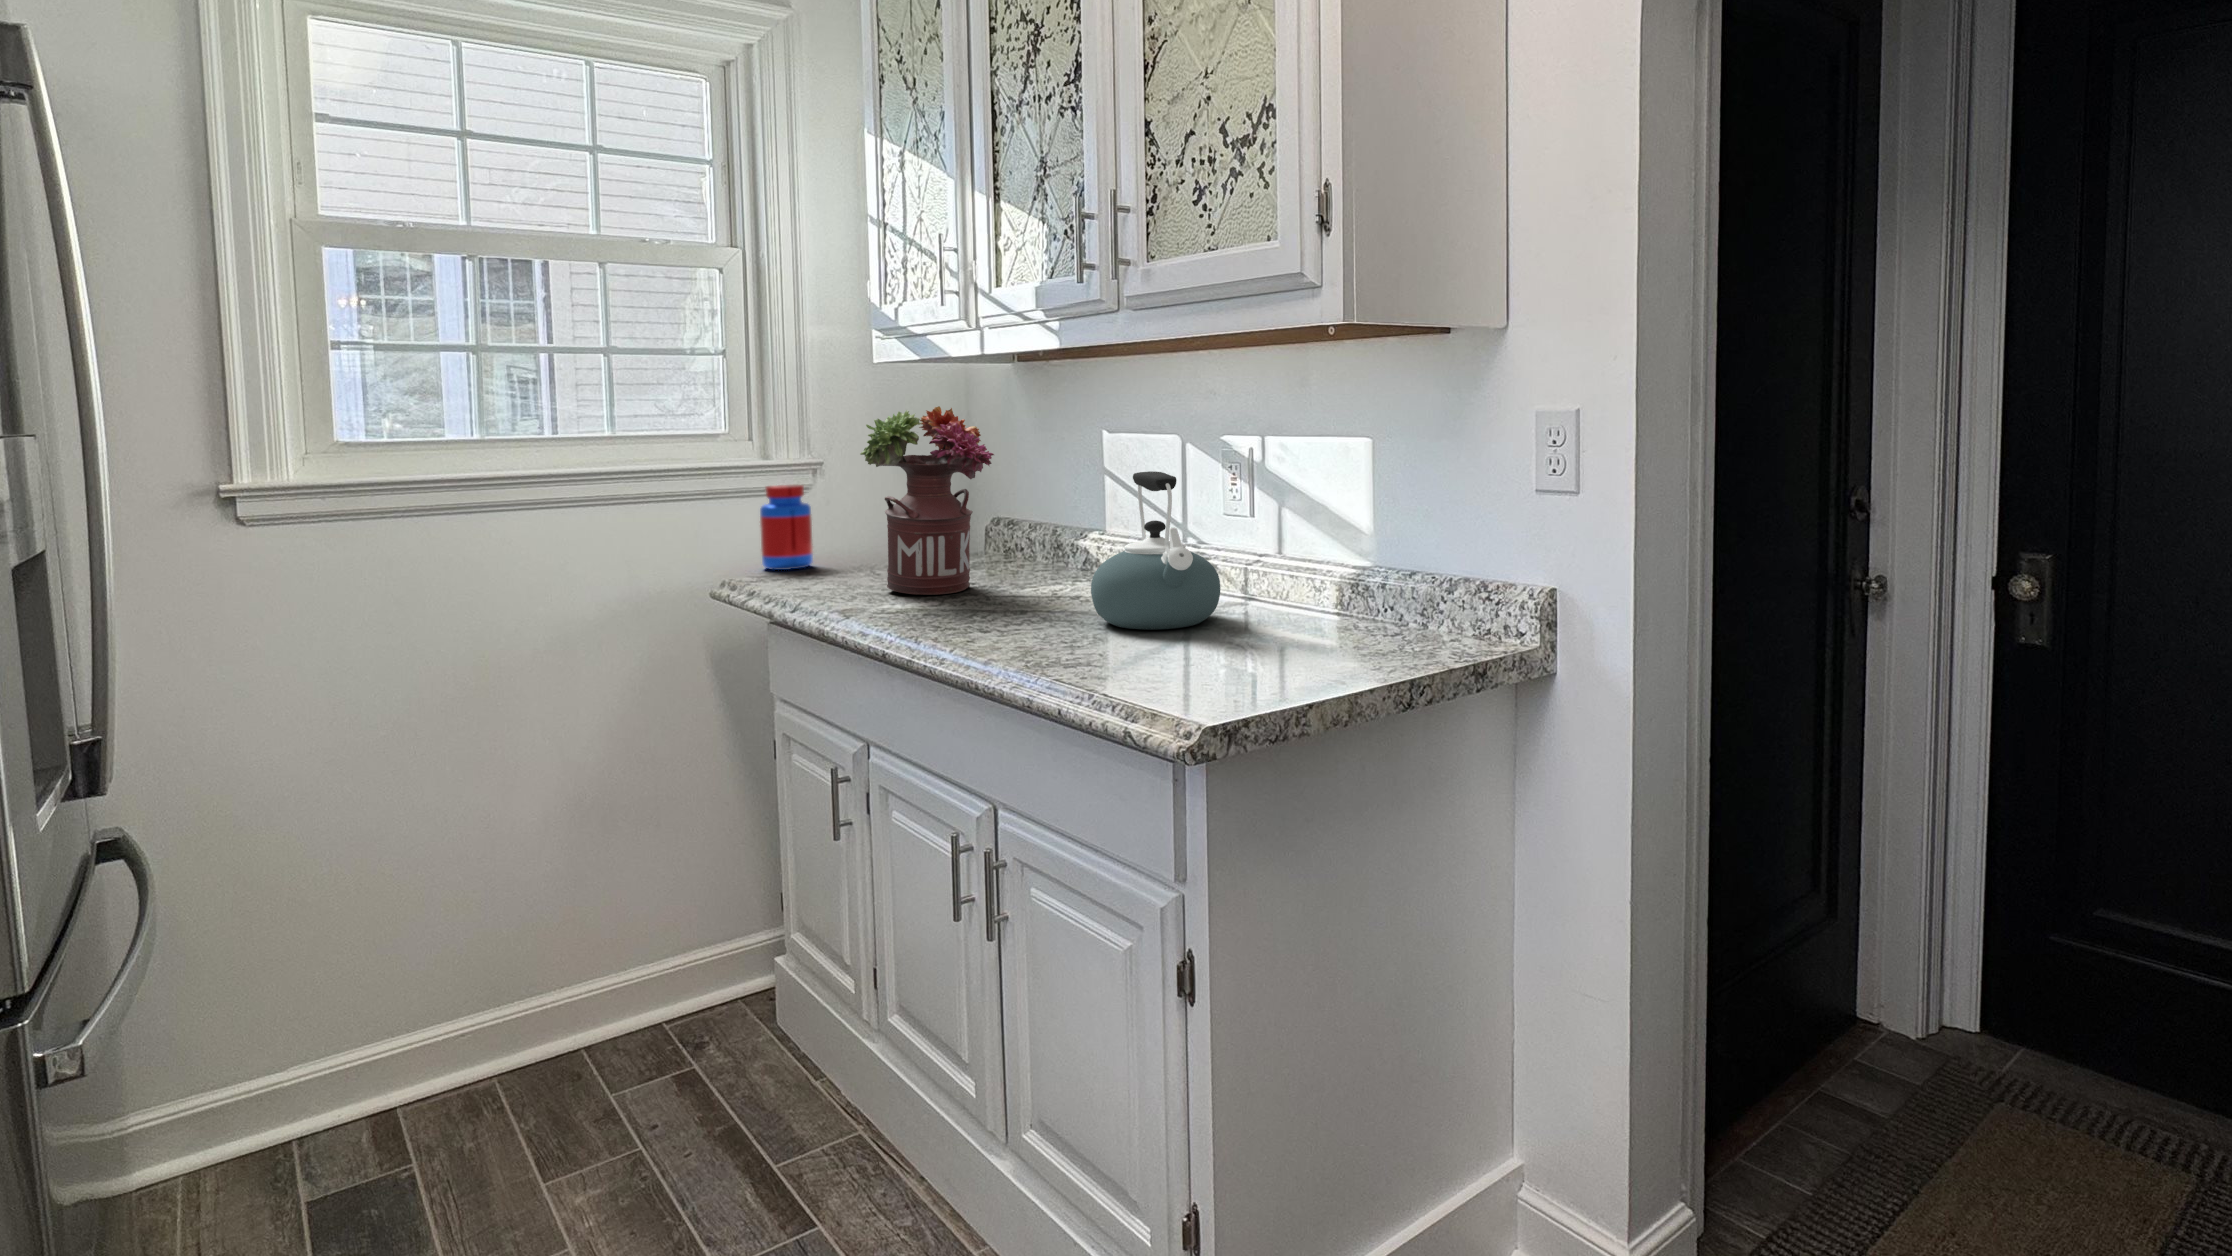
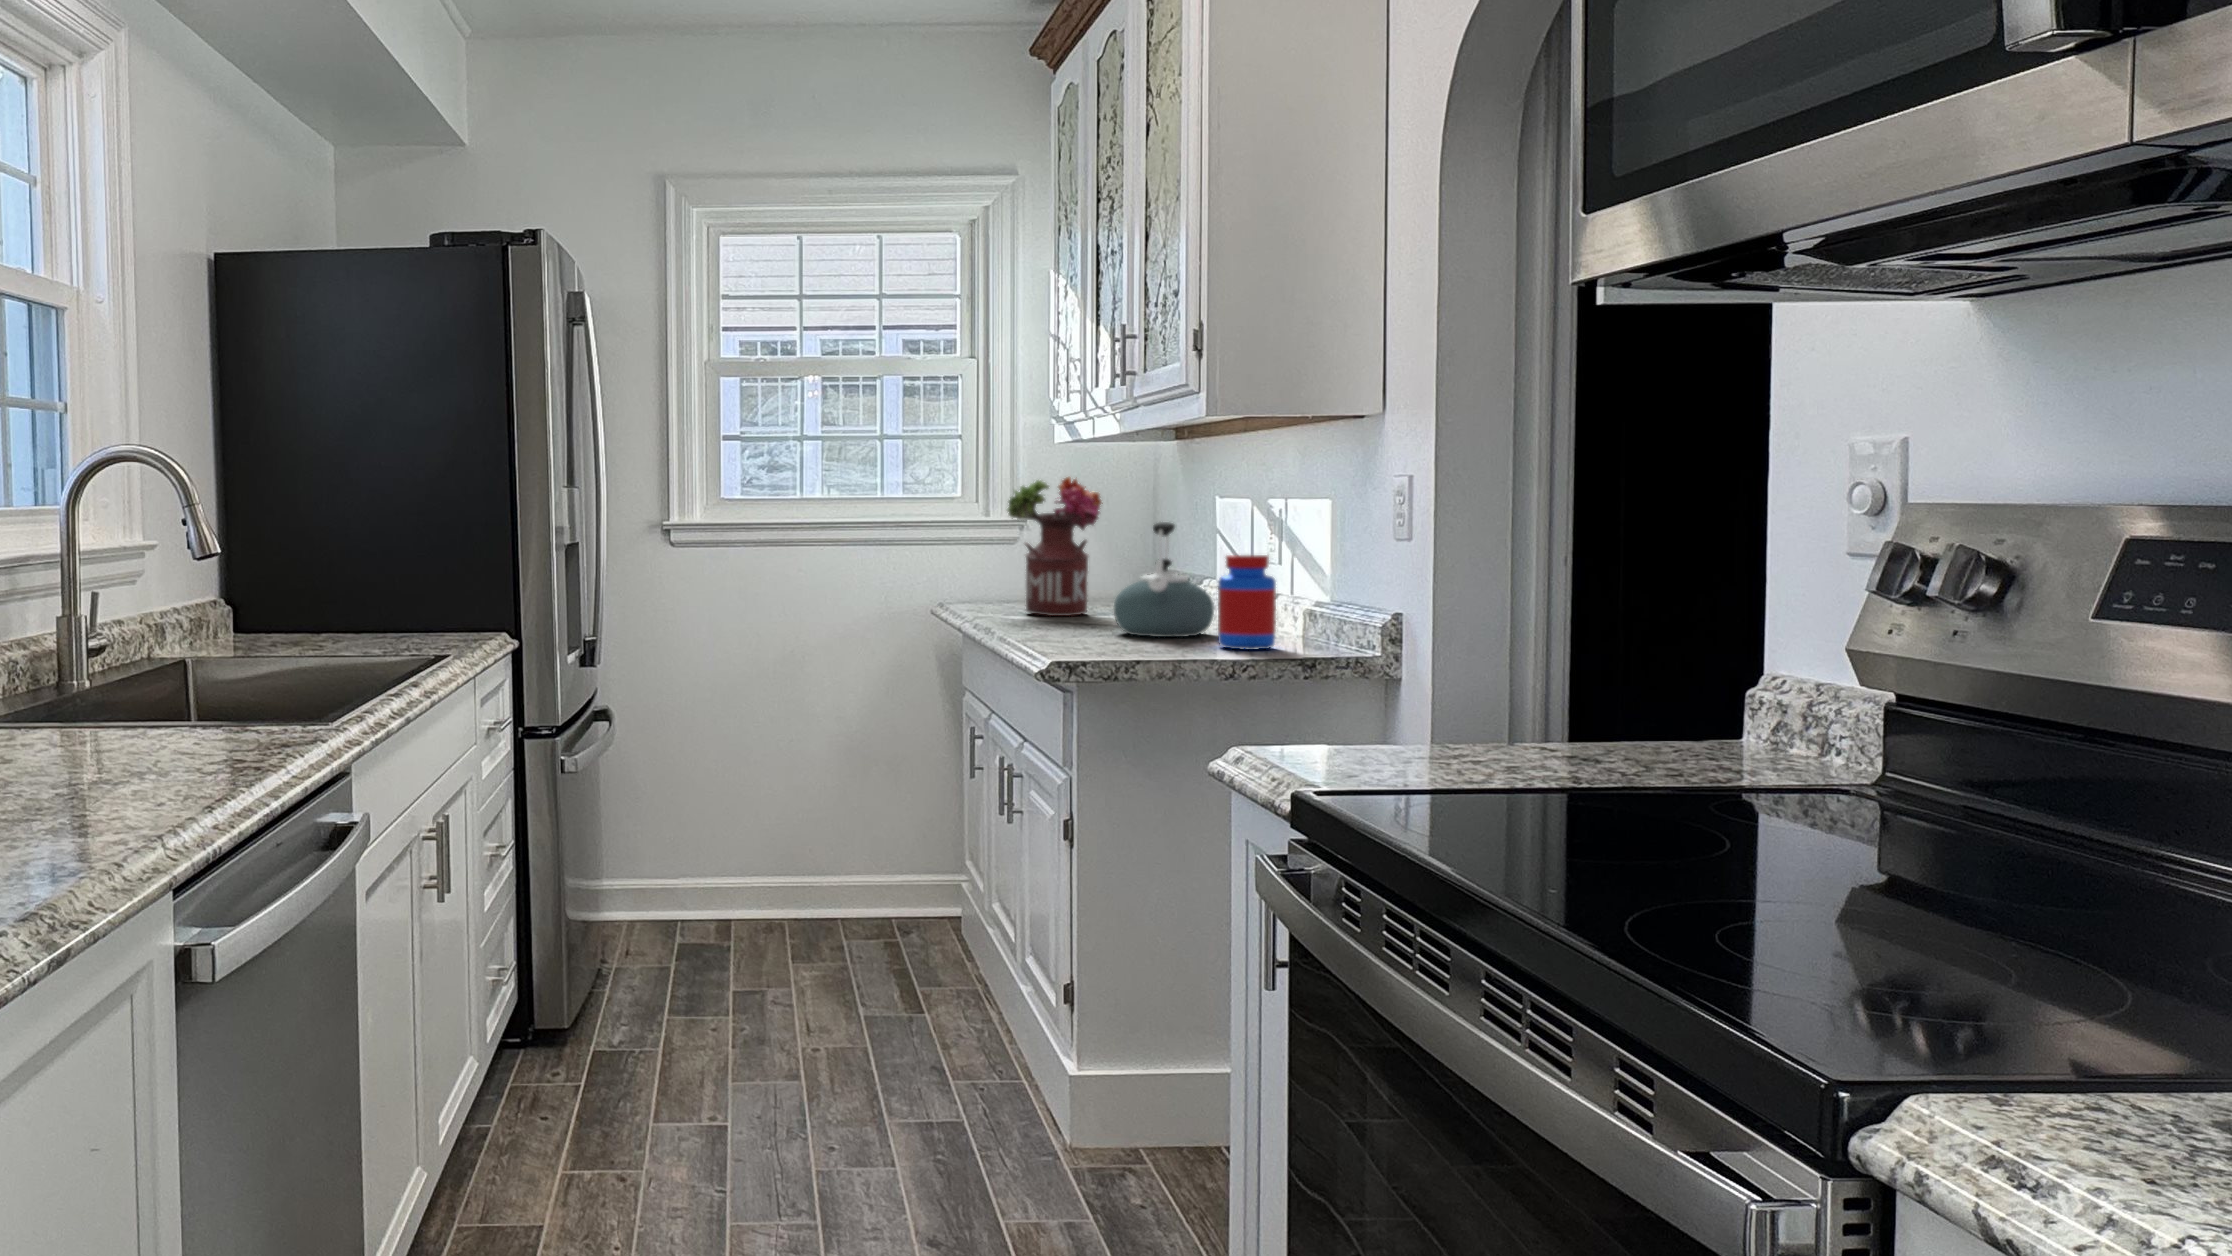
jar: present [760,485,813,570] -> present [1218,555,1276,650]

